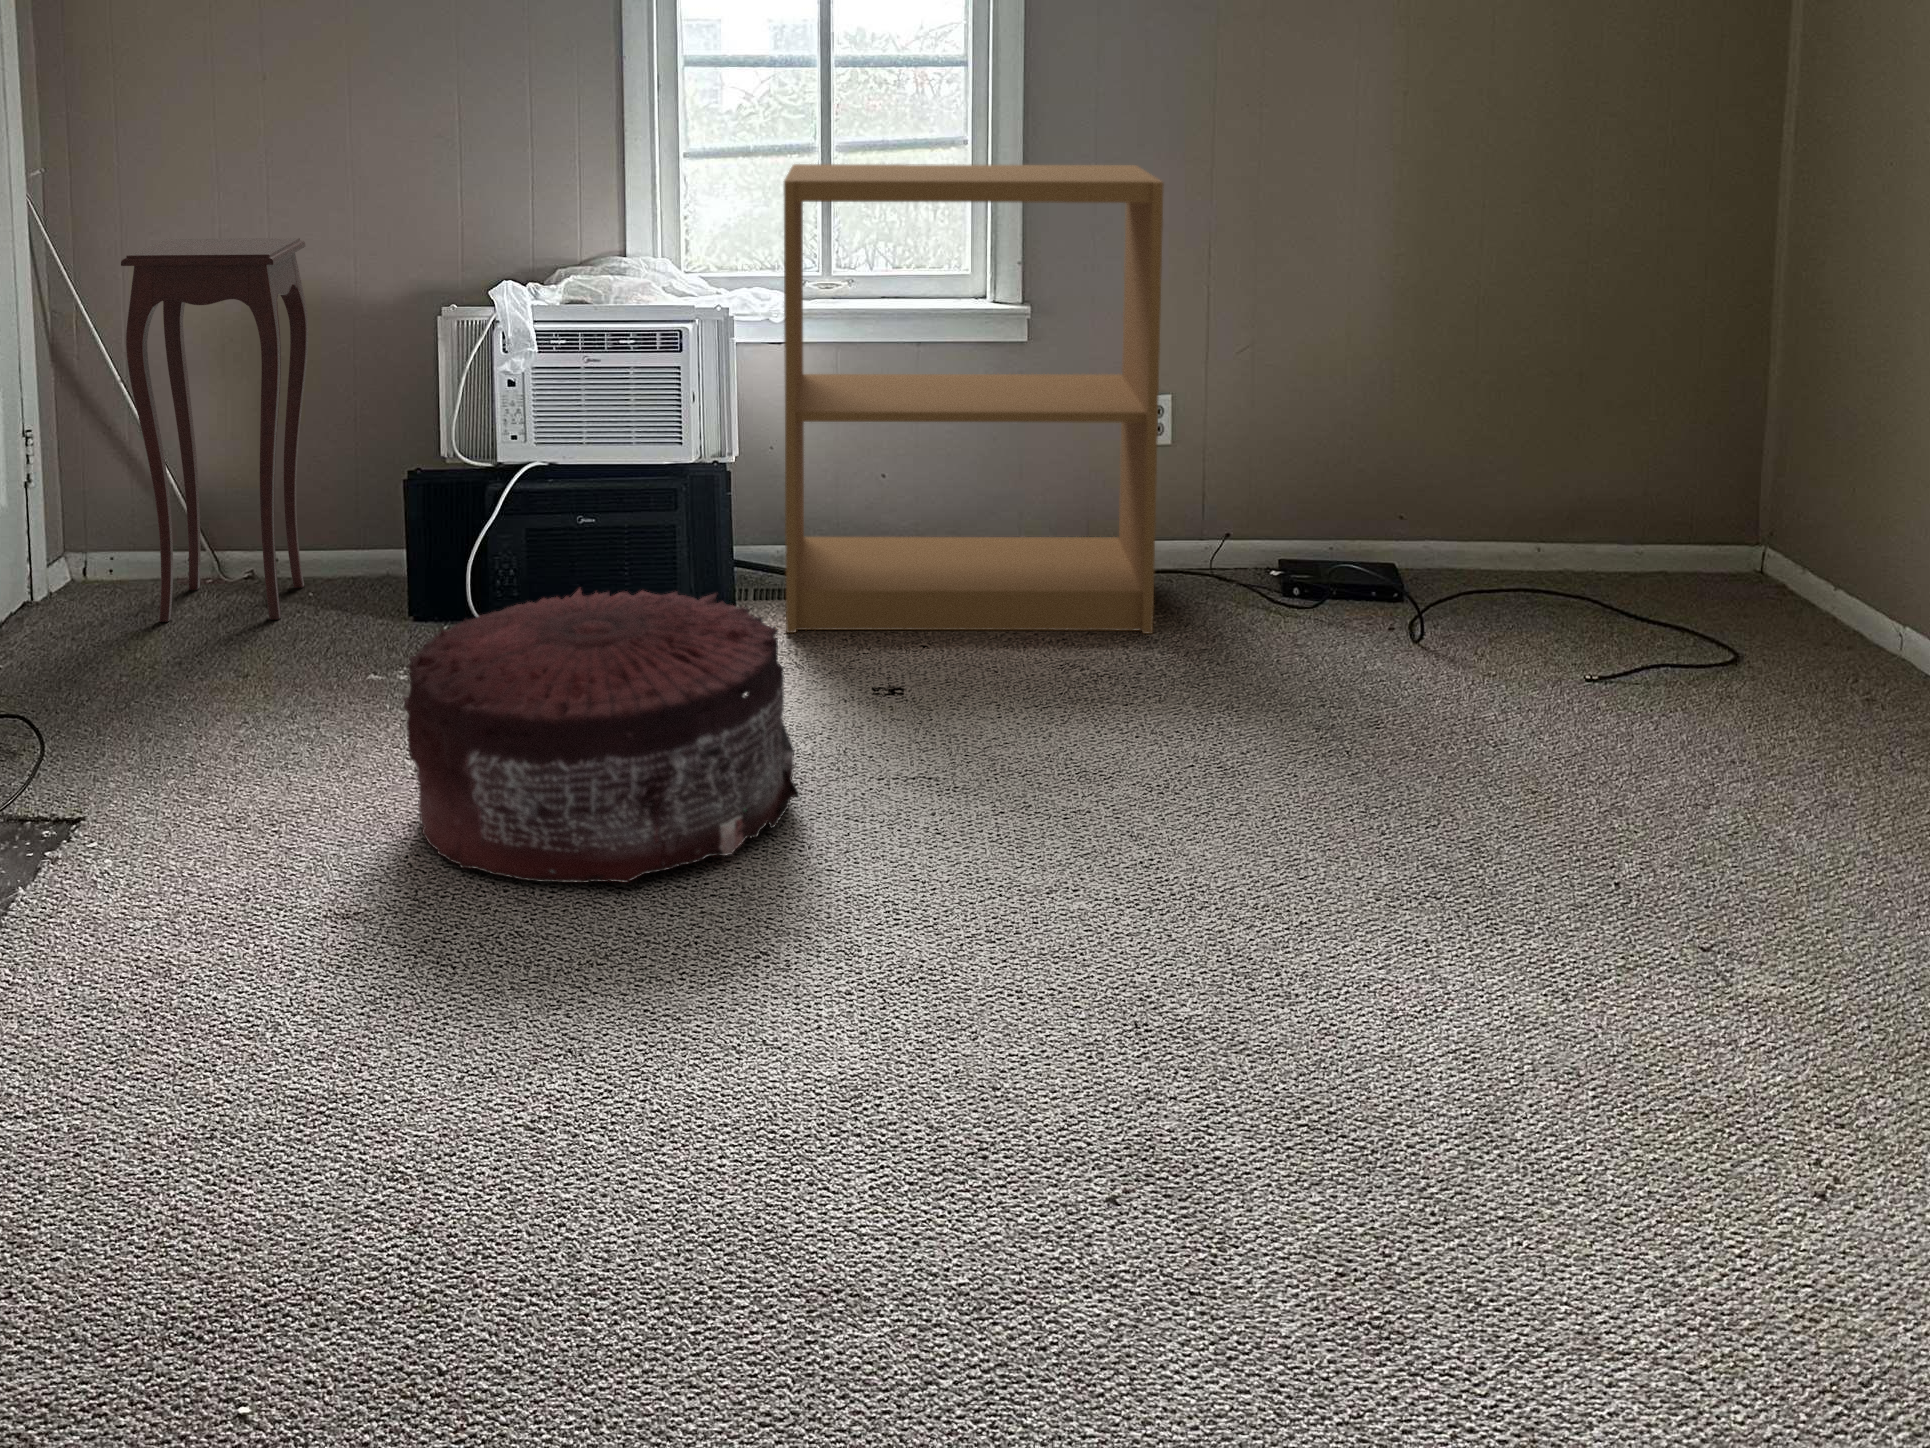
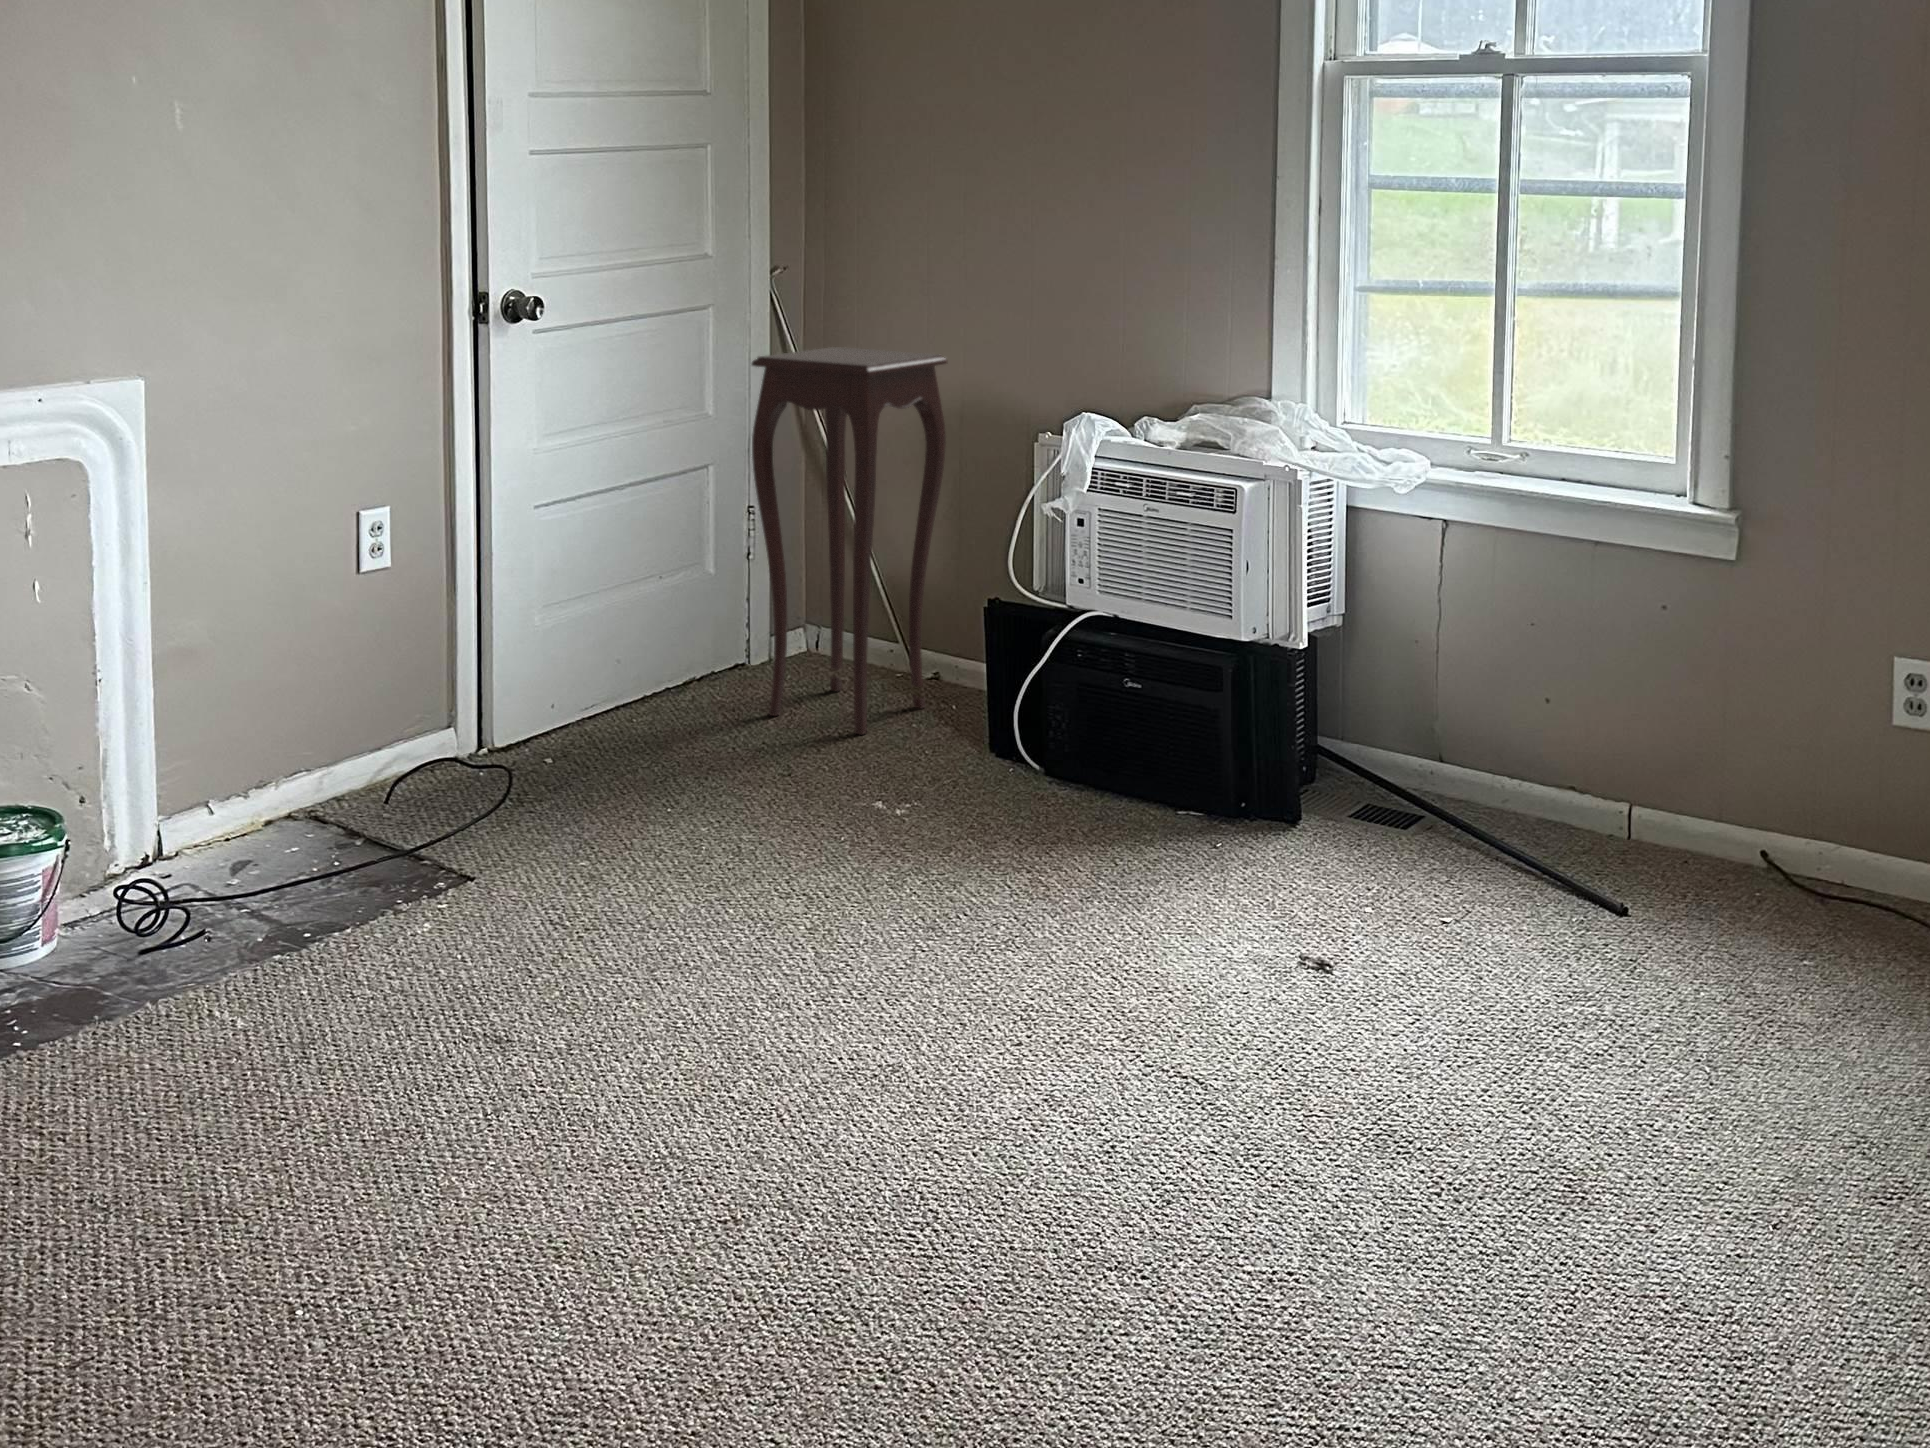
bookshelf: present [784,164,1164,634] -> none [1320,307,1889,996]
pouf: present [403,589,800,883] -> none [650,757,1084,1121]

